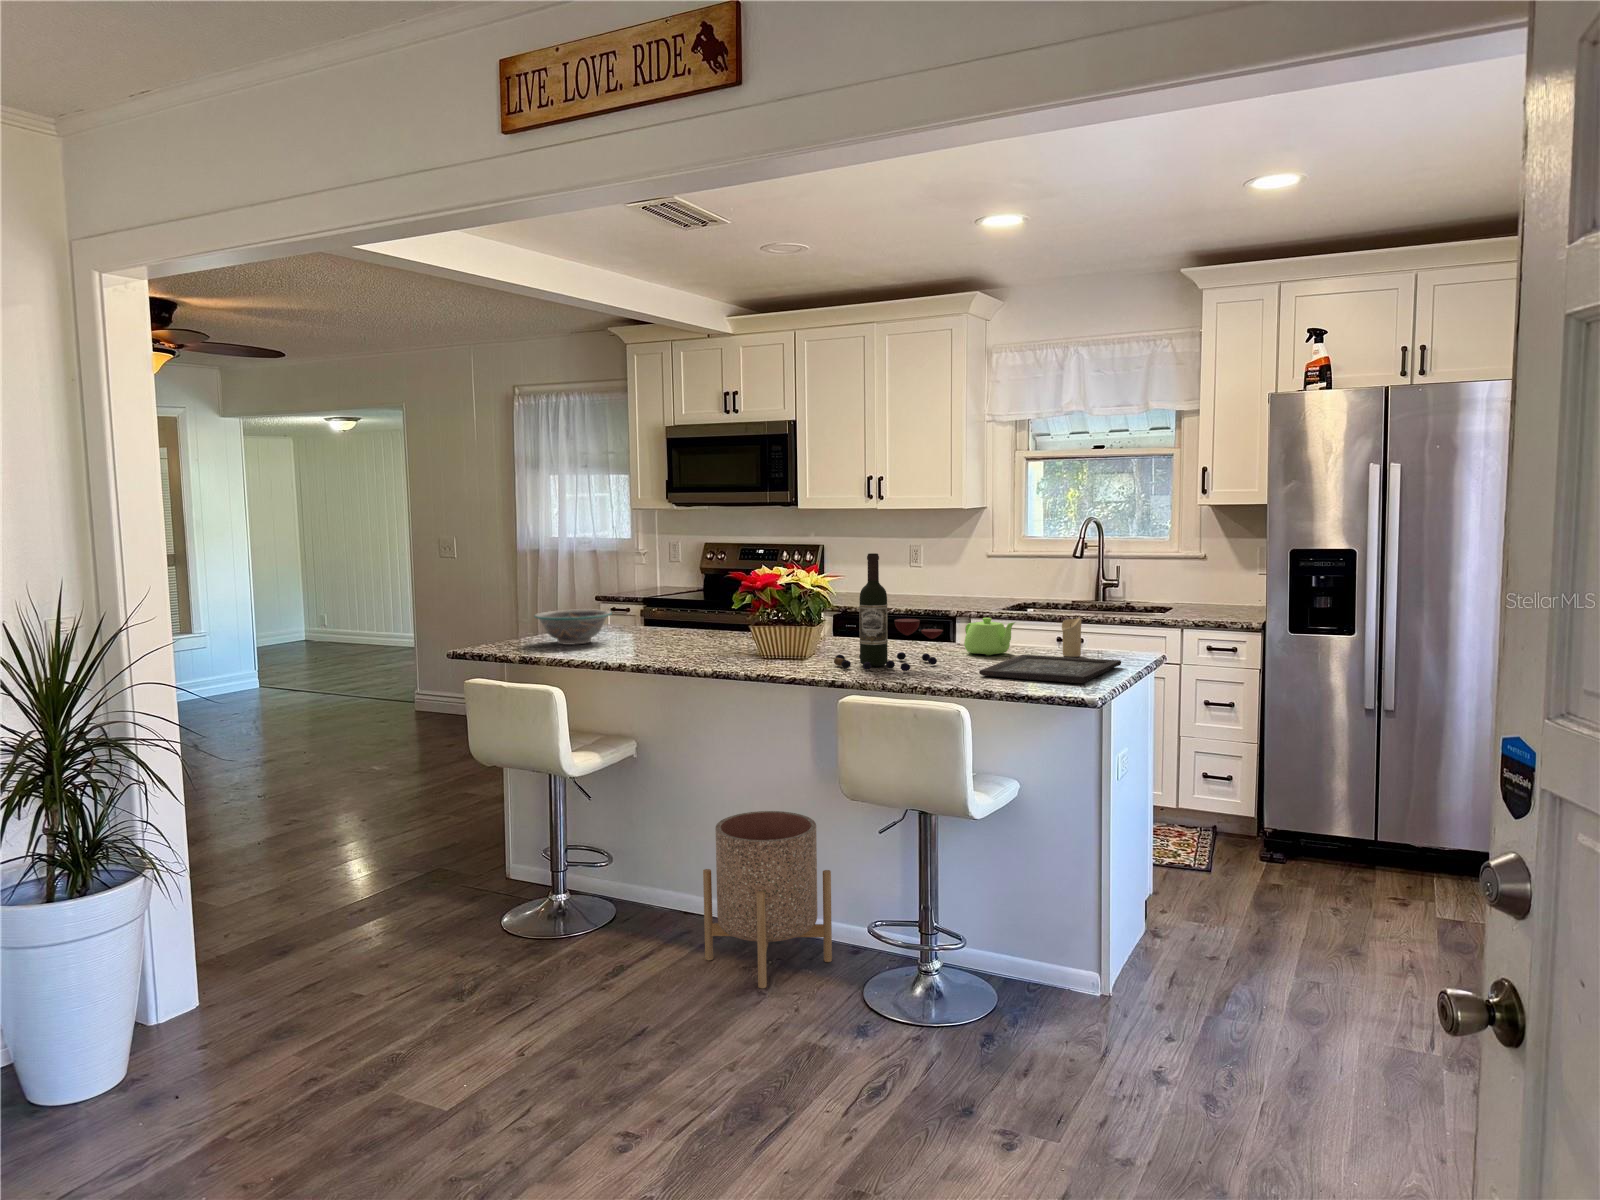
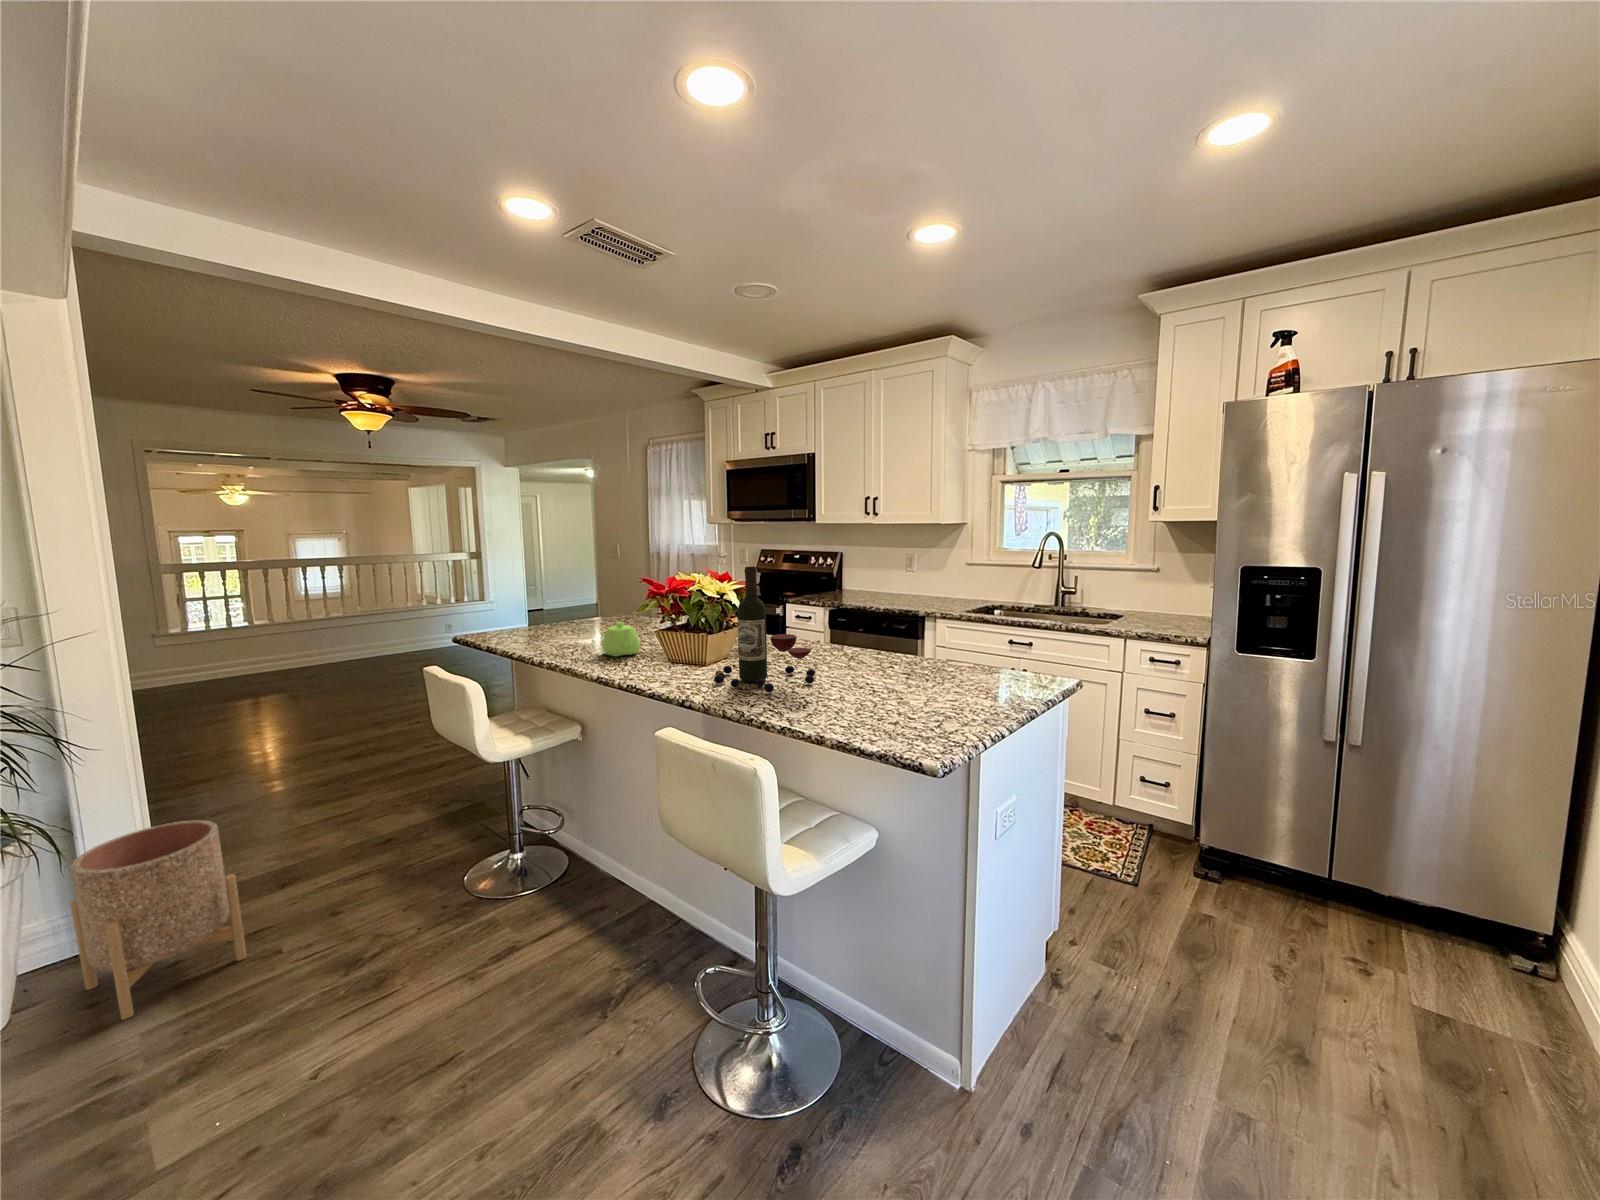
bowl: present [534,609,612,645] -> none [528,605,597,636]
teapot: present [964,618,1015,655] -> present [602,622,640,657]
candle: present [1062,618,1081,657] -> none [959,638,980,680]
tray: present [979,655,1121,683] -> none [834,676,1009,731]
planter: present [703,811,832,988] -> present [70,820,247,1020]

